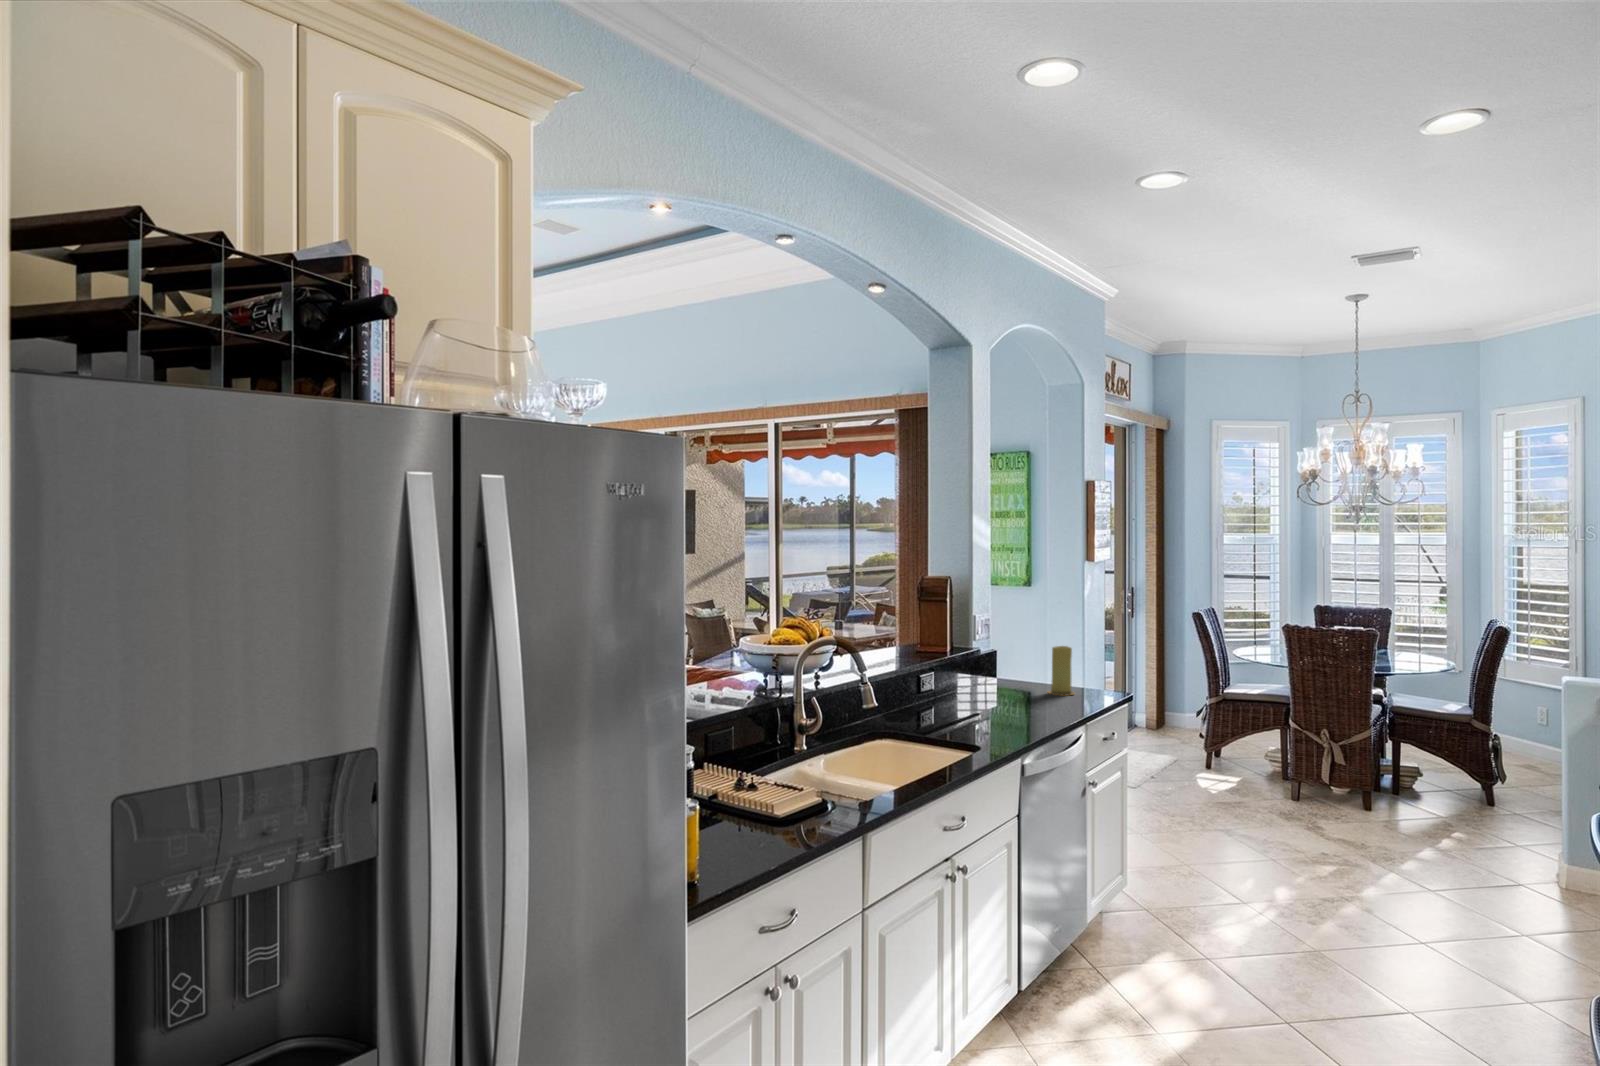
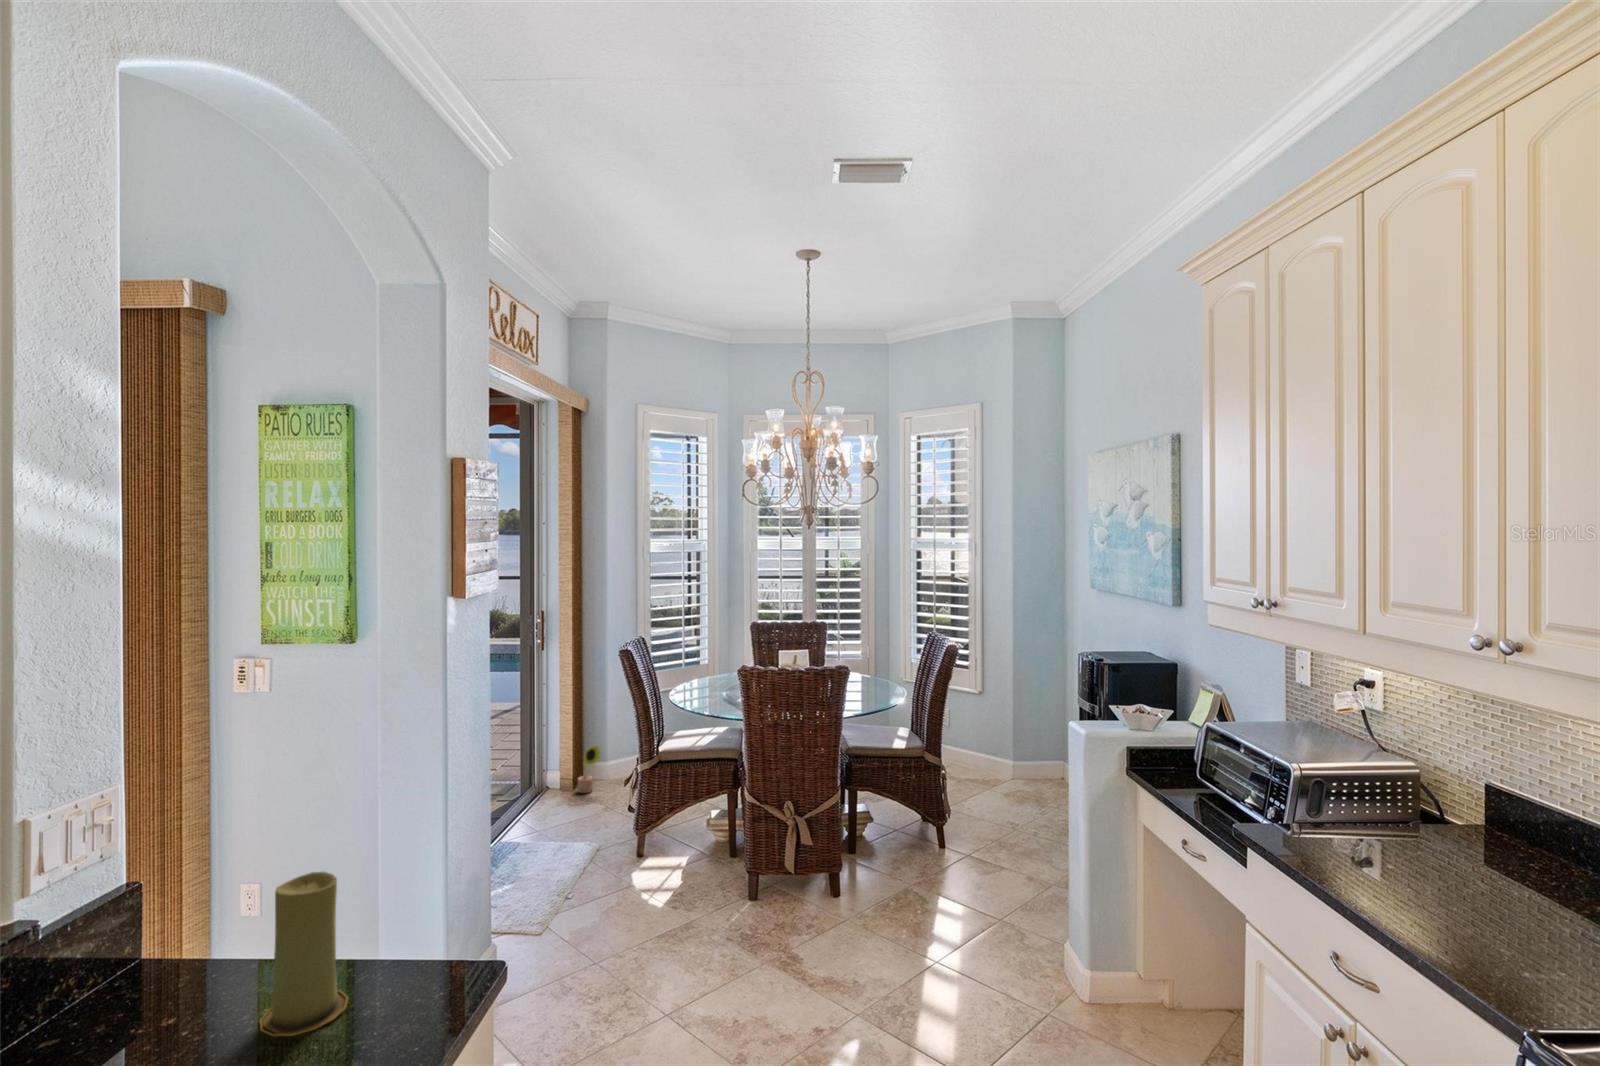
decorative plant: none [1159,696,1180,734] -> present [578,746,602,793]

